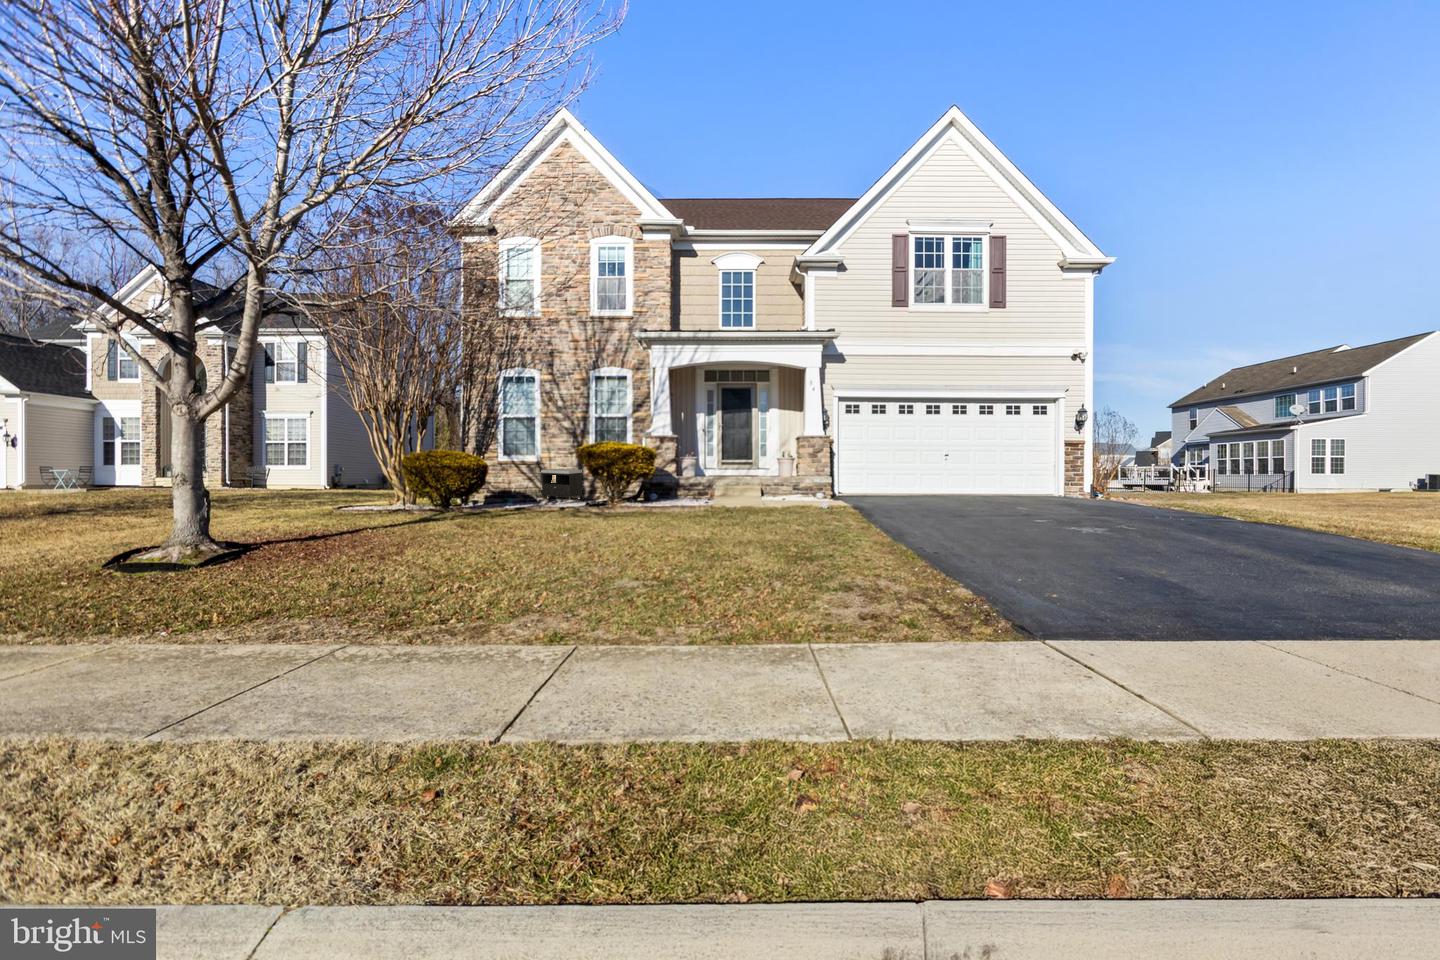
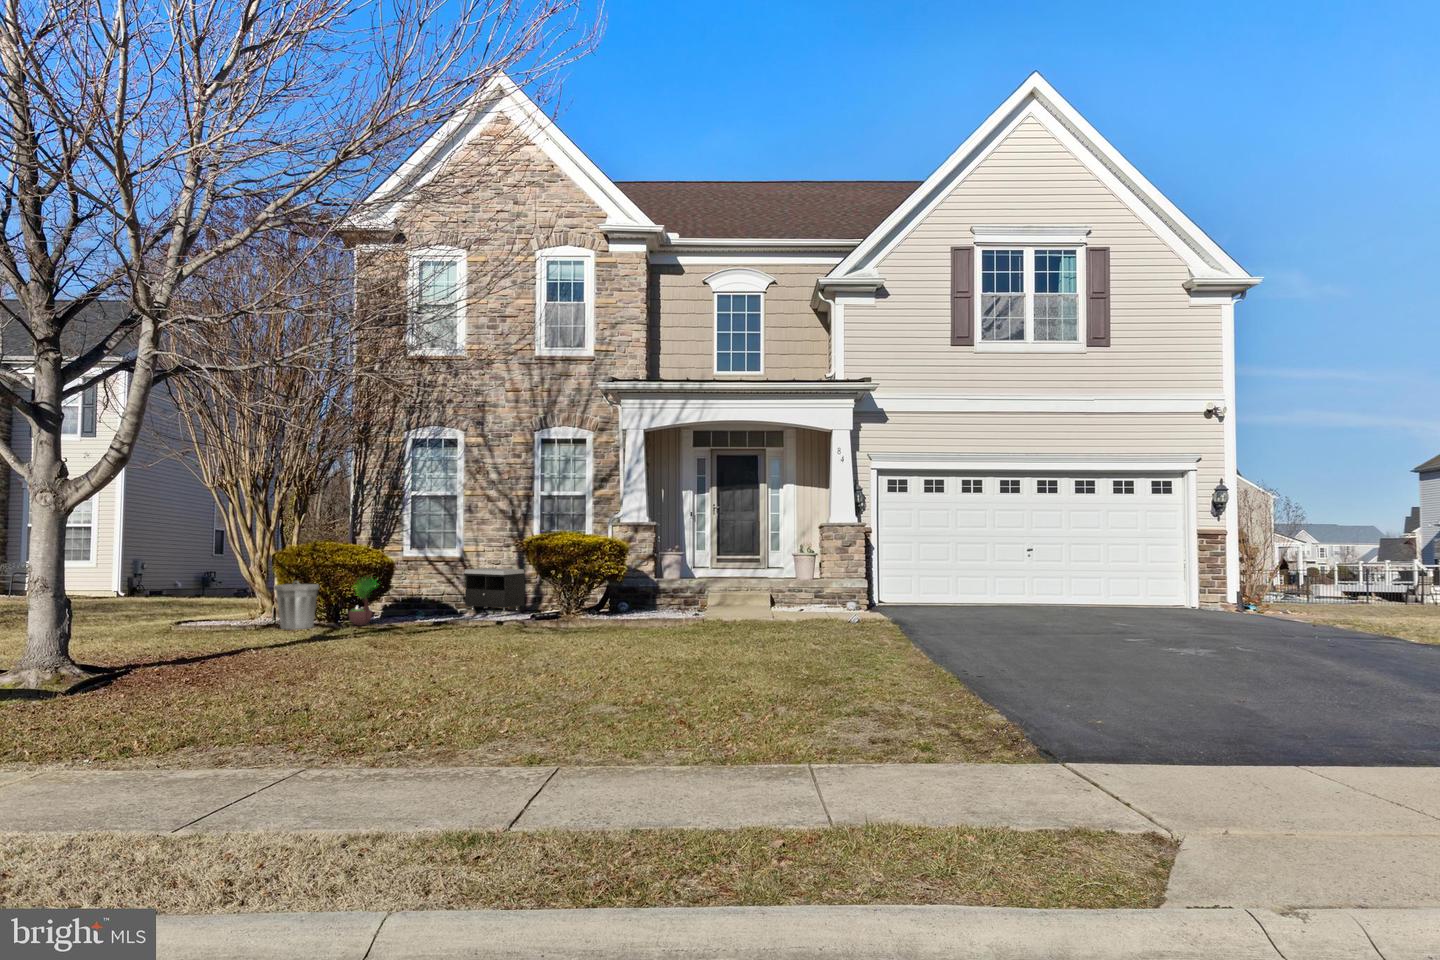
potted tree: none [454,473,476,511] -> present [349,577,376,626]
trash can: none [398,478,432,514] -> present [274,581,319,629]

